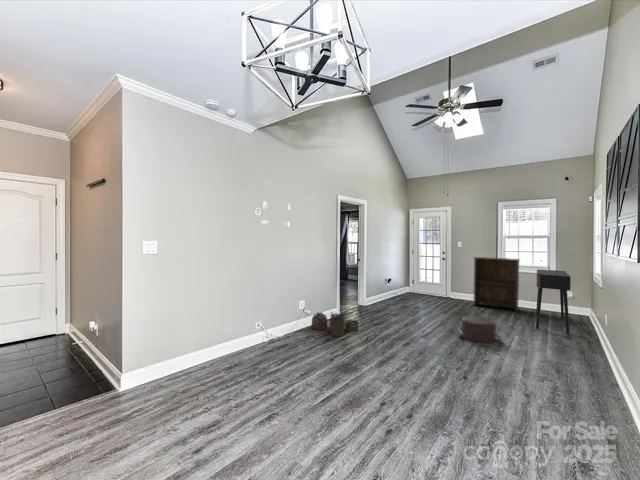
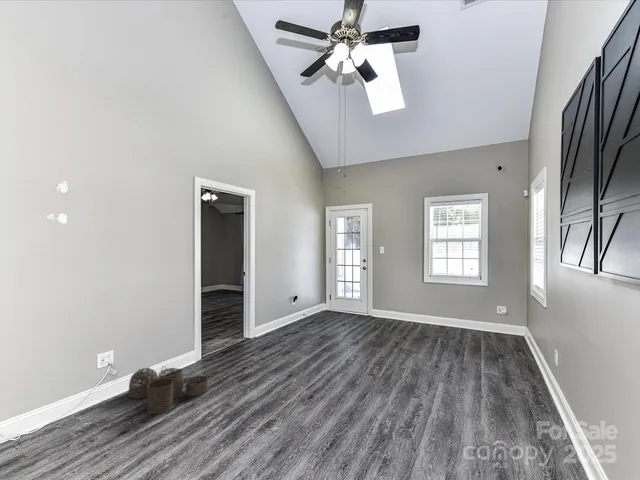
bookshelf: present [474,257,520,311] -> none [395,266,448,334]
console table: present [536,269,571,334] -> none [463,282,504,374]
pouf: present [458,317,502,343] -> none [353,361,411,406]

